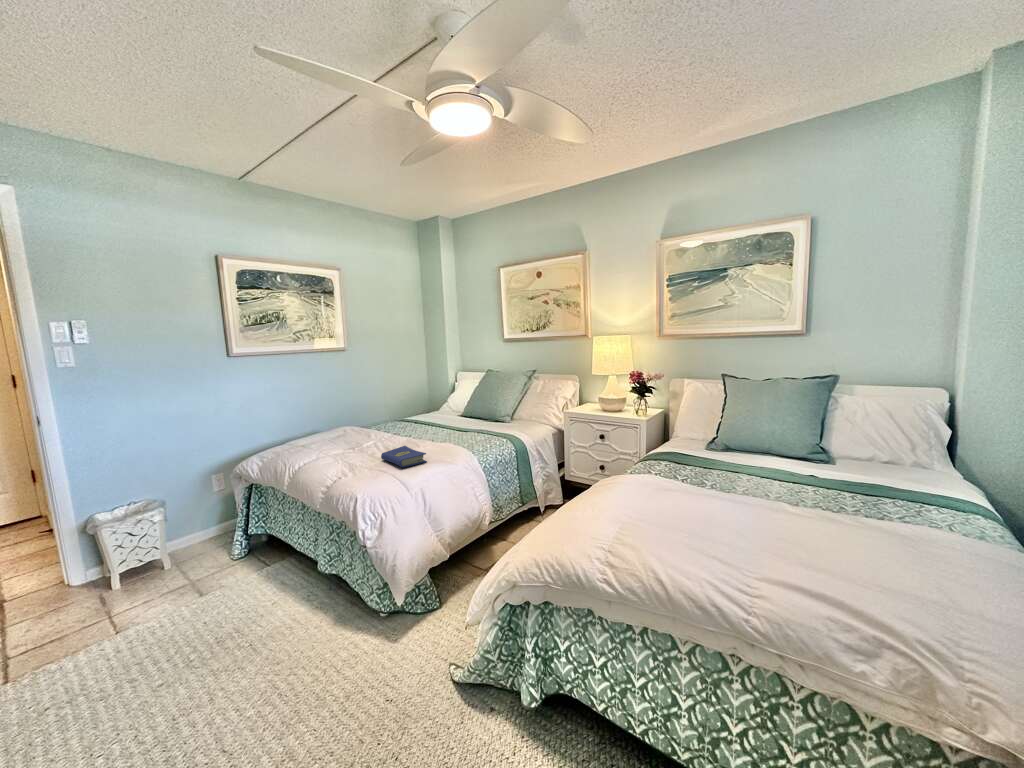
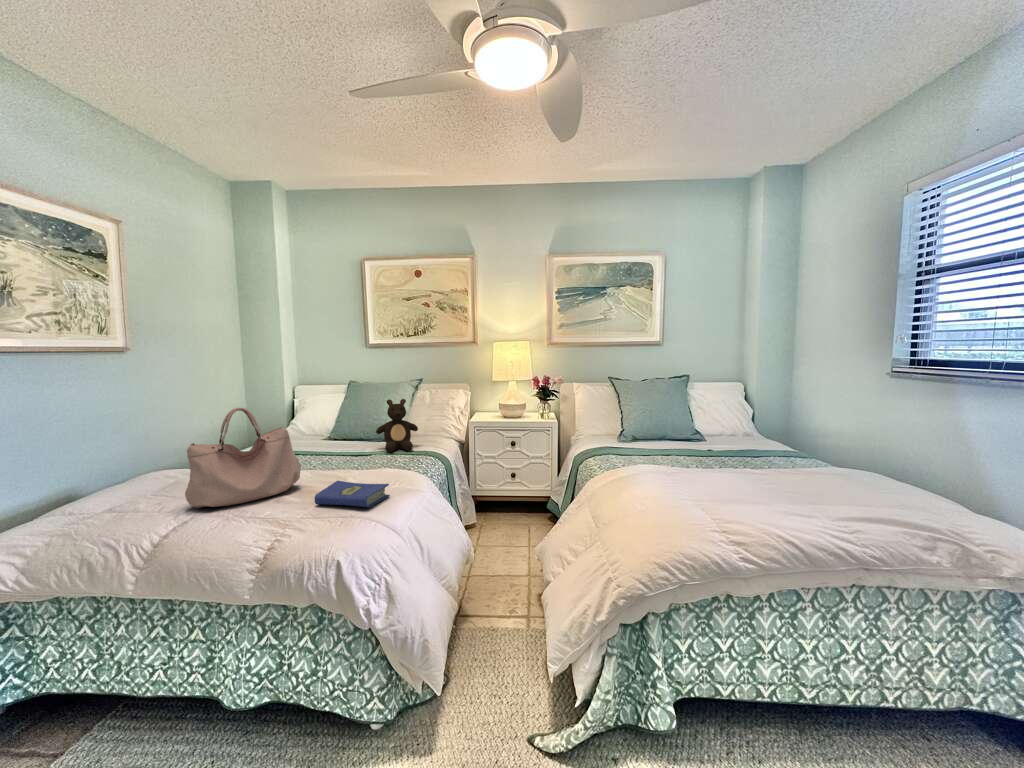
teddy bear: none [481,387,513,430] -> present [376,399,418,452]
handbag: none [327,391,394,451] -> present [185,408,301,508]

